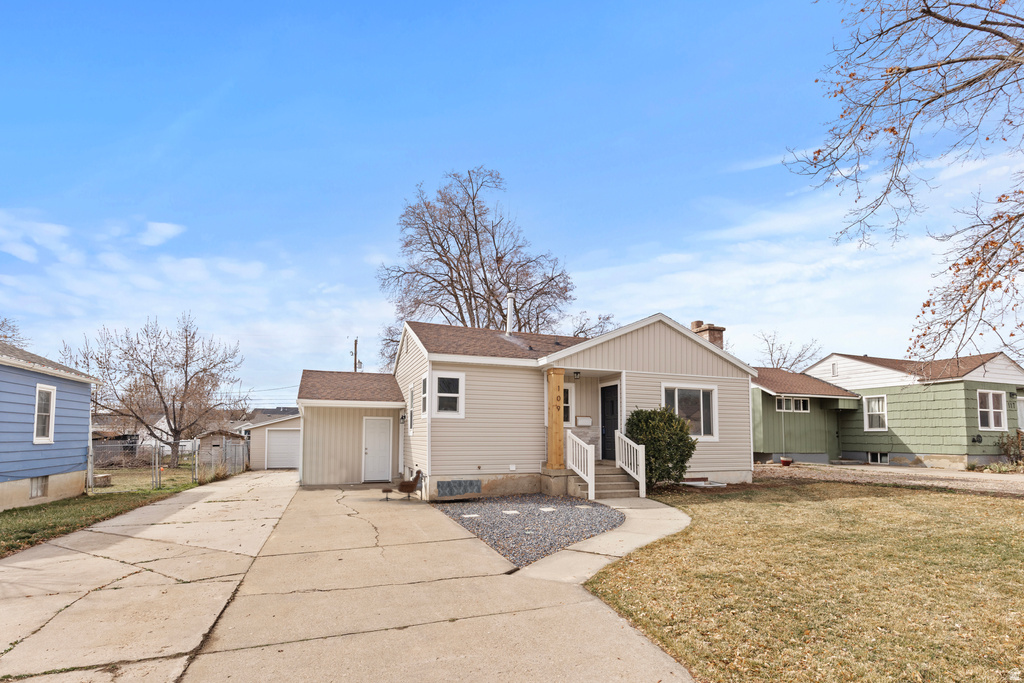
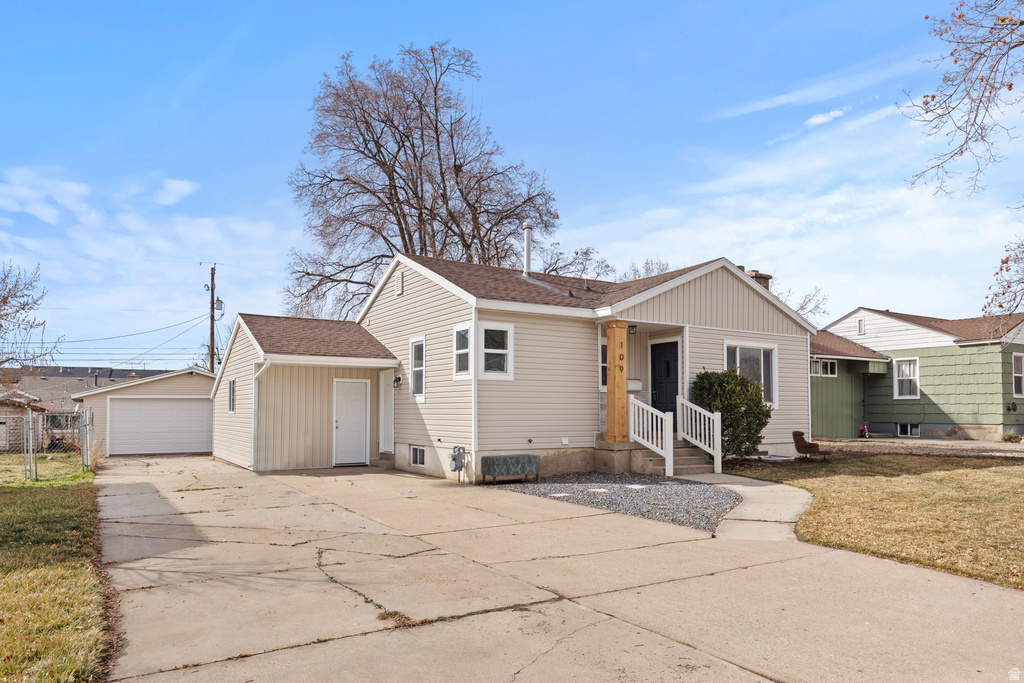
lounge chair: present [382,470,421,500] -> present [792,431,832,463]

